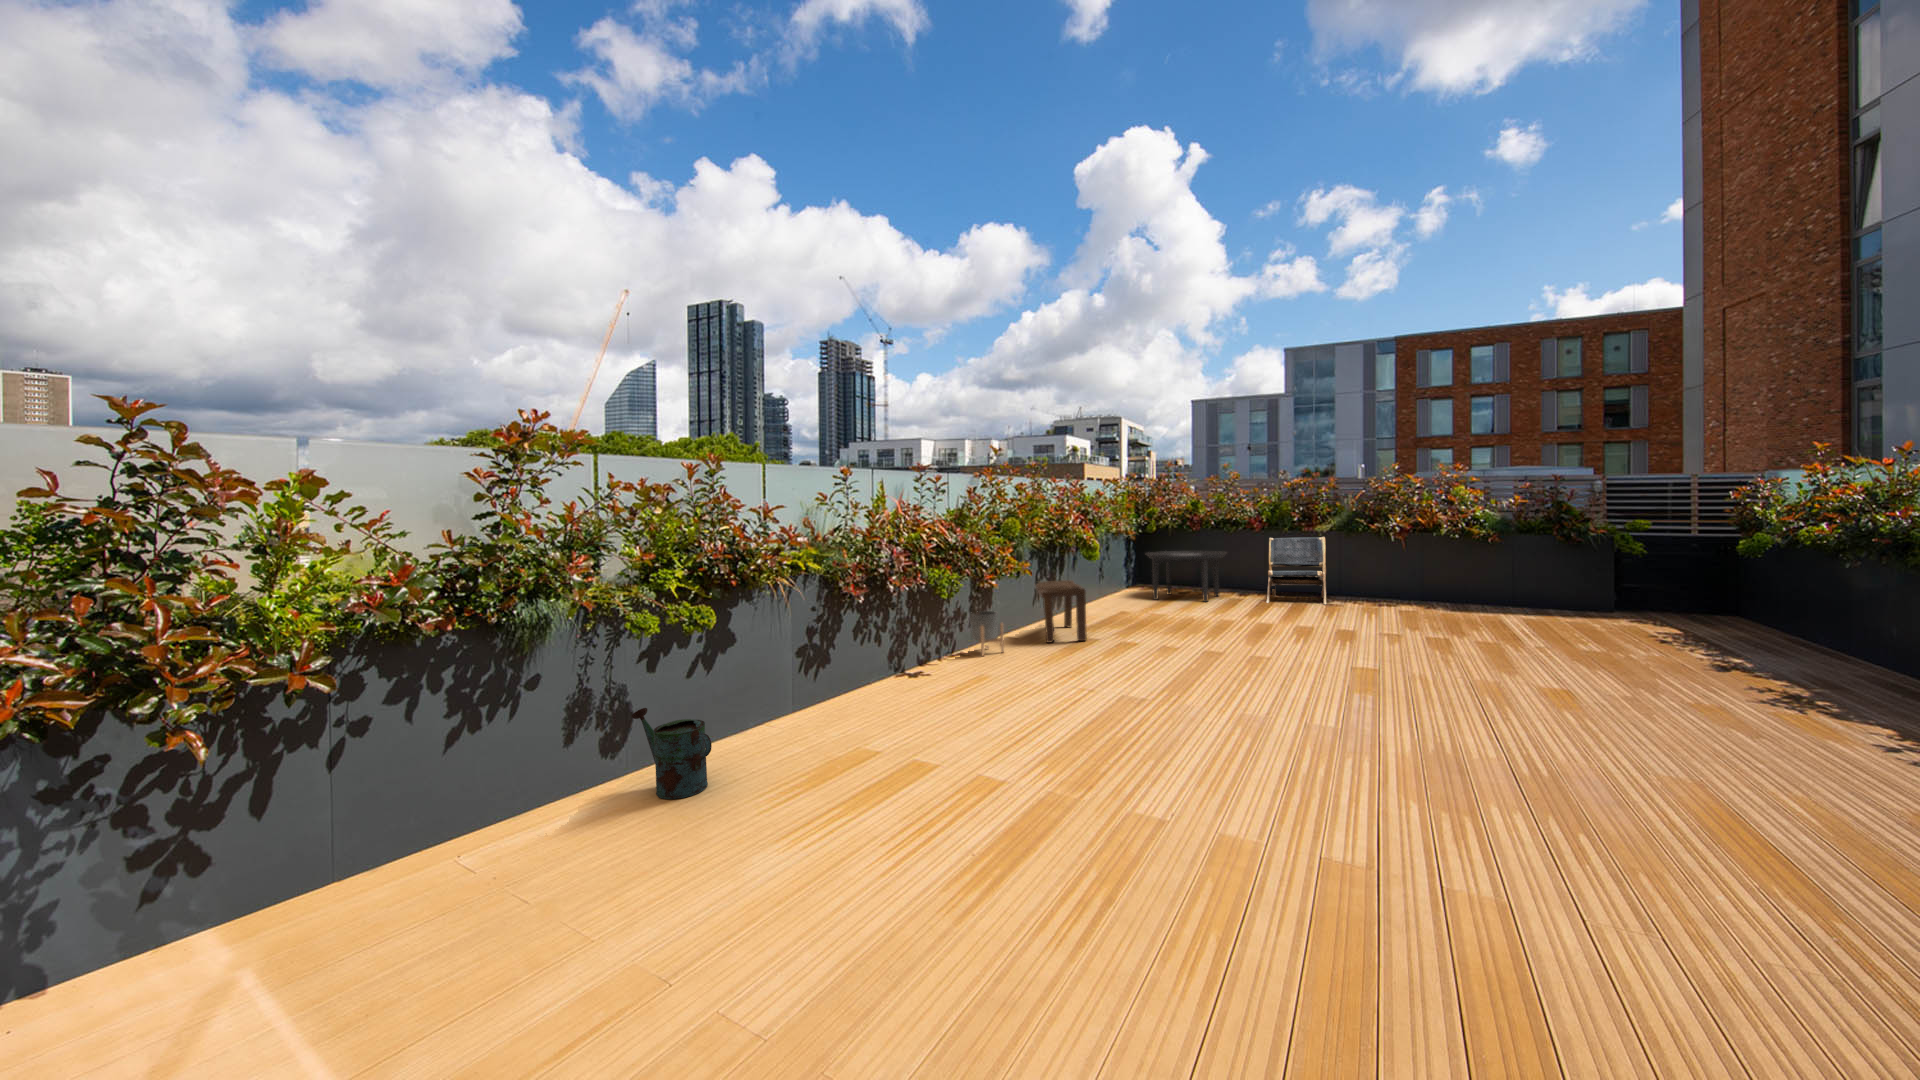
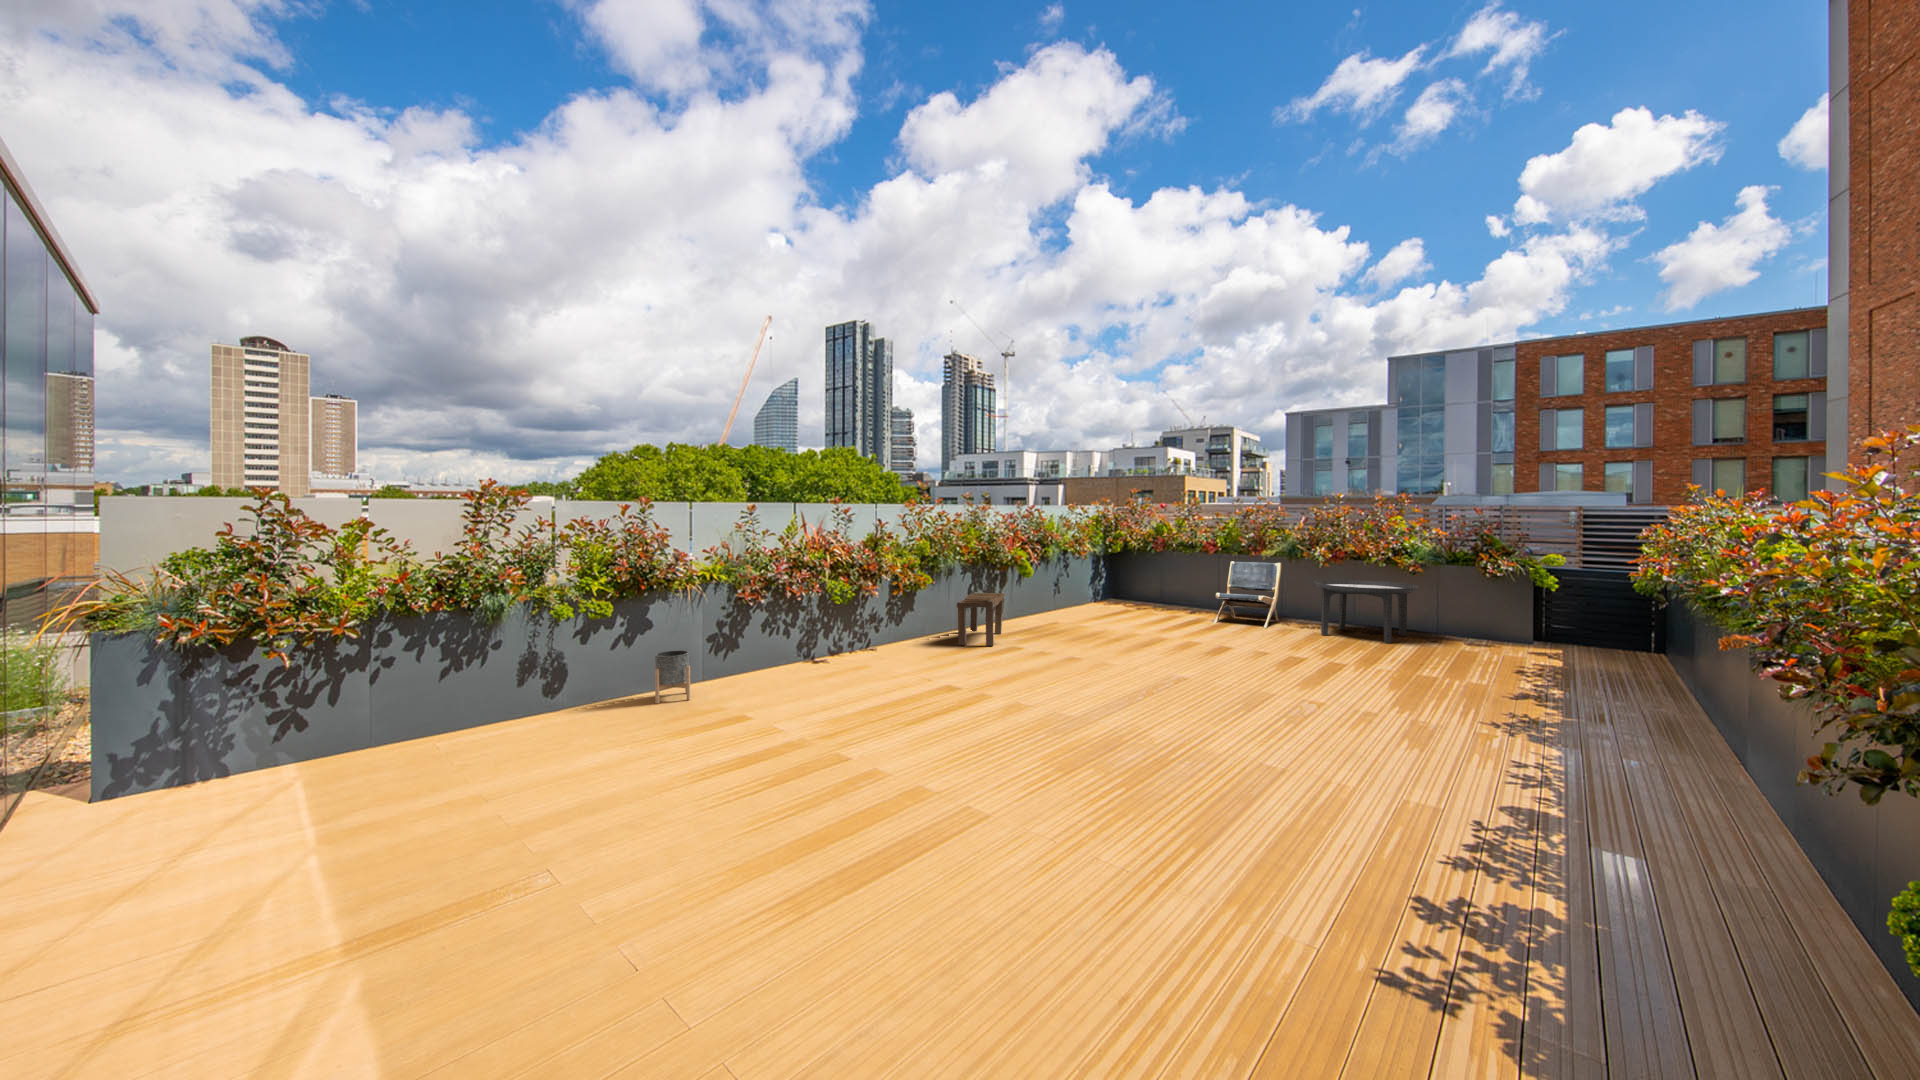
round table: present [1146,551,1226,602] -> present [1314,580,1419,643]
planter: present [971,611,1004,656] -> present [655,650,690,704]
watering can: present [631,708,712,799] -> none [563,667,603,726]

